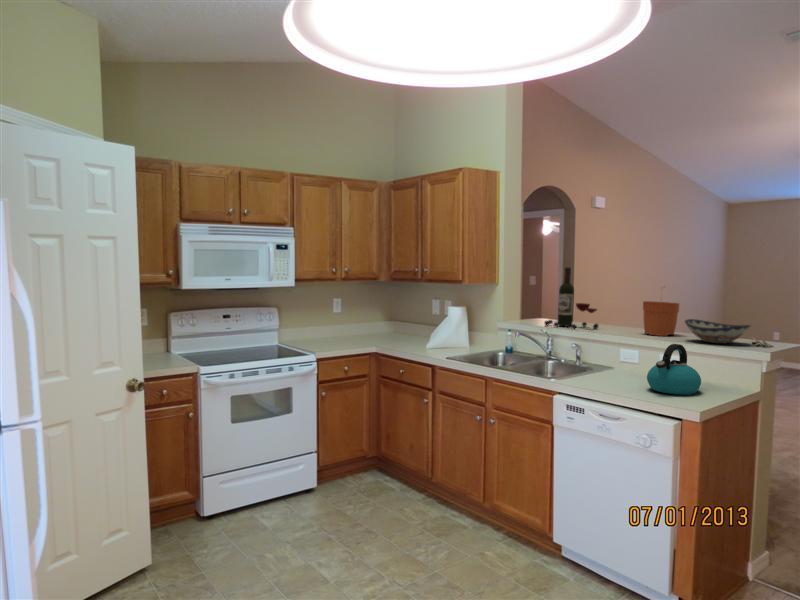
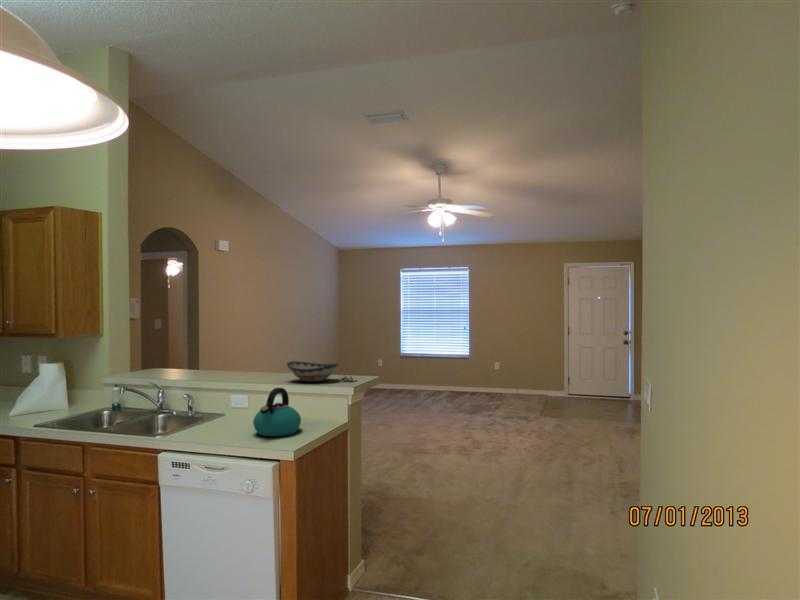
wine bottle: present [545,267,598,329] -> none [156,317,212,378]
plant pot: present [643,301,679,336] -> none [251,332,283,378]

